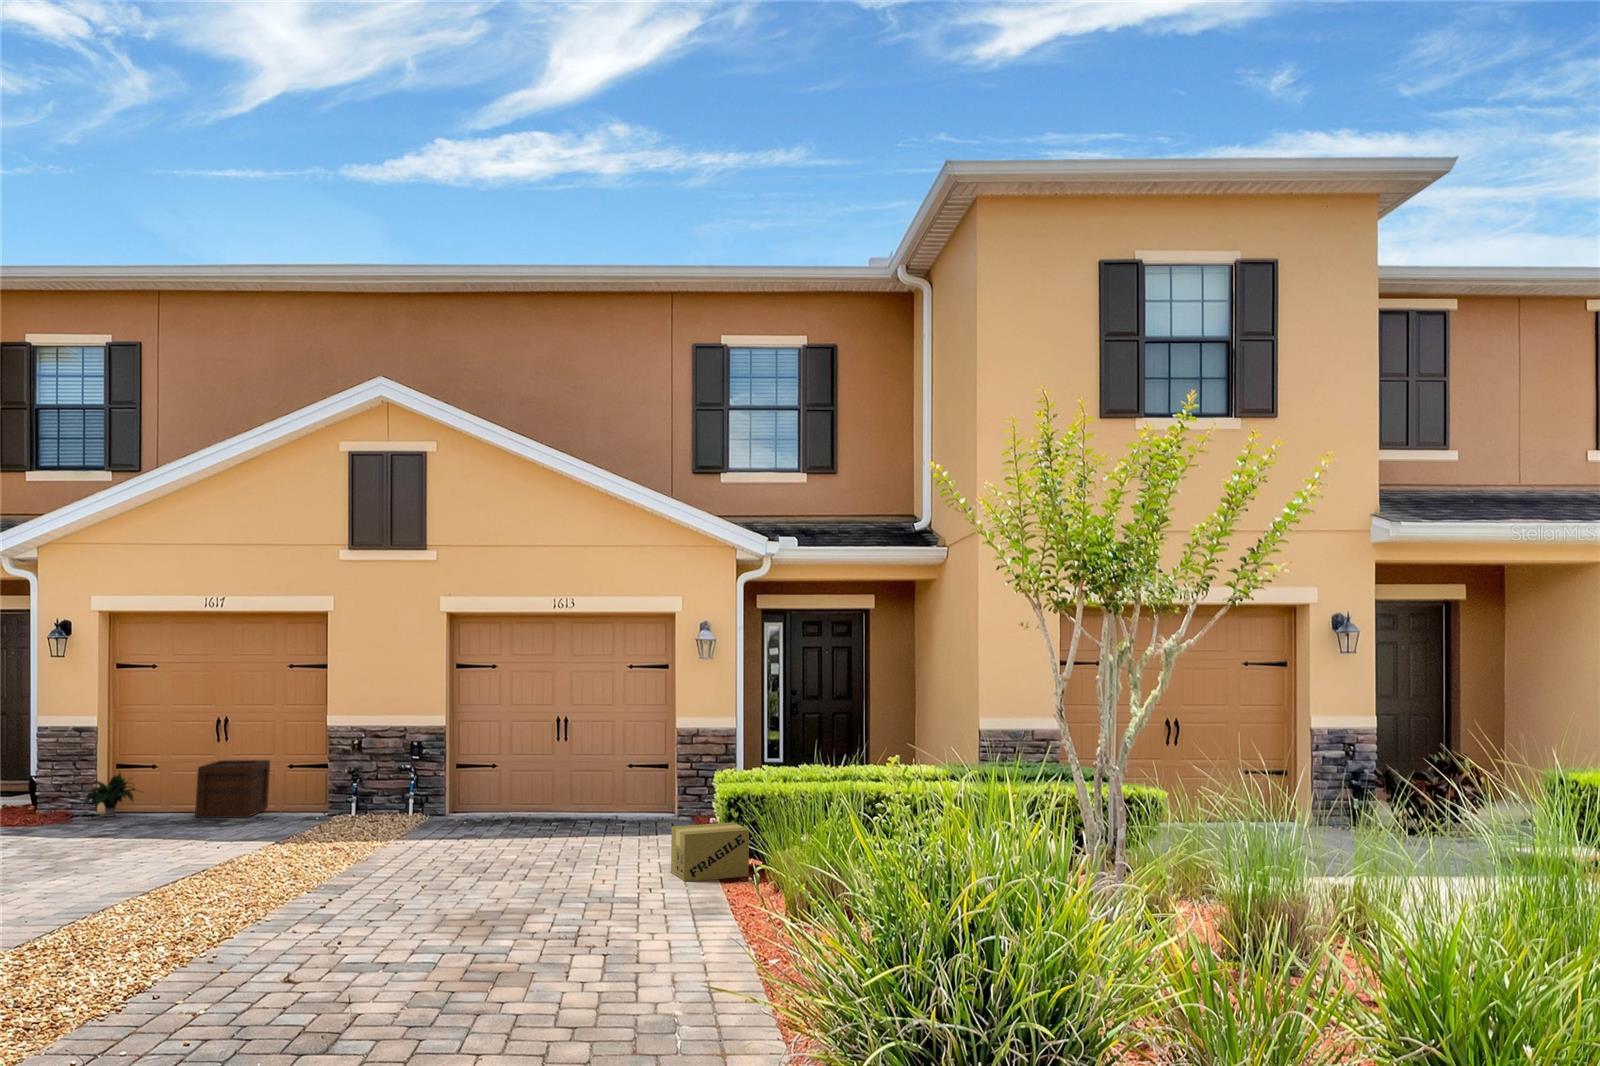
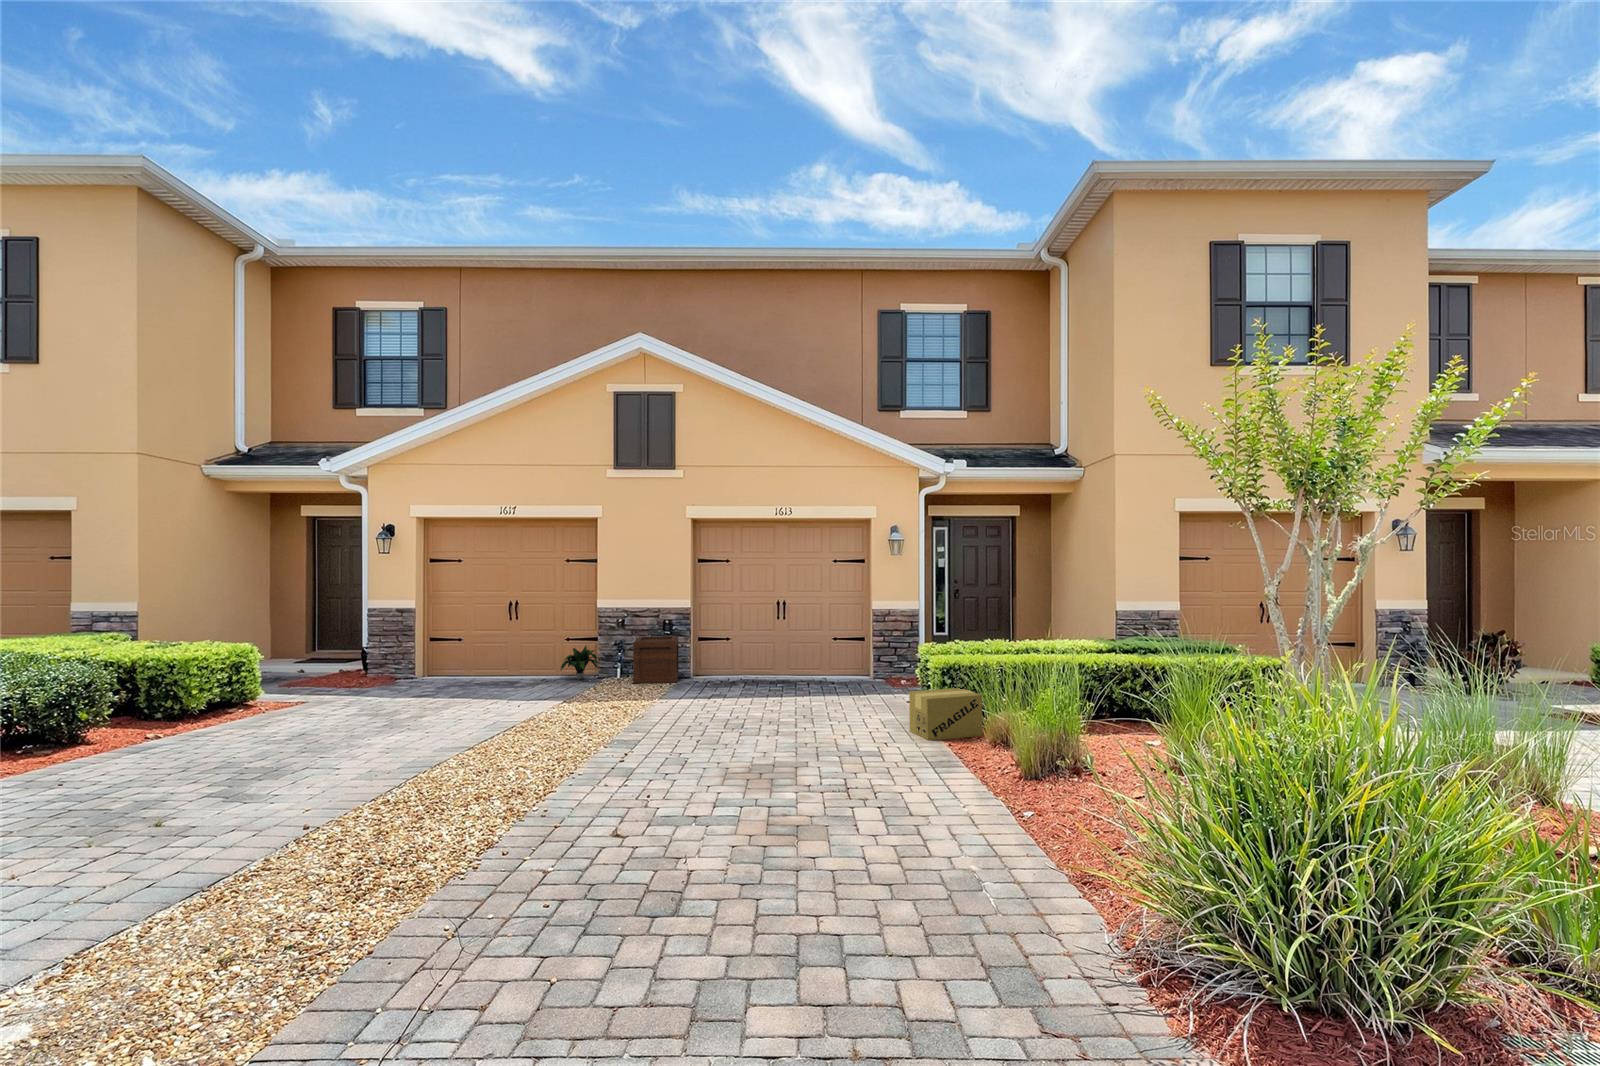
wooden crate: present [195,760,270,818] -> present [633,636,679,684]
potted plant: present [84,773,143,817] -> present [561,646,600,679]

